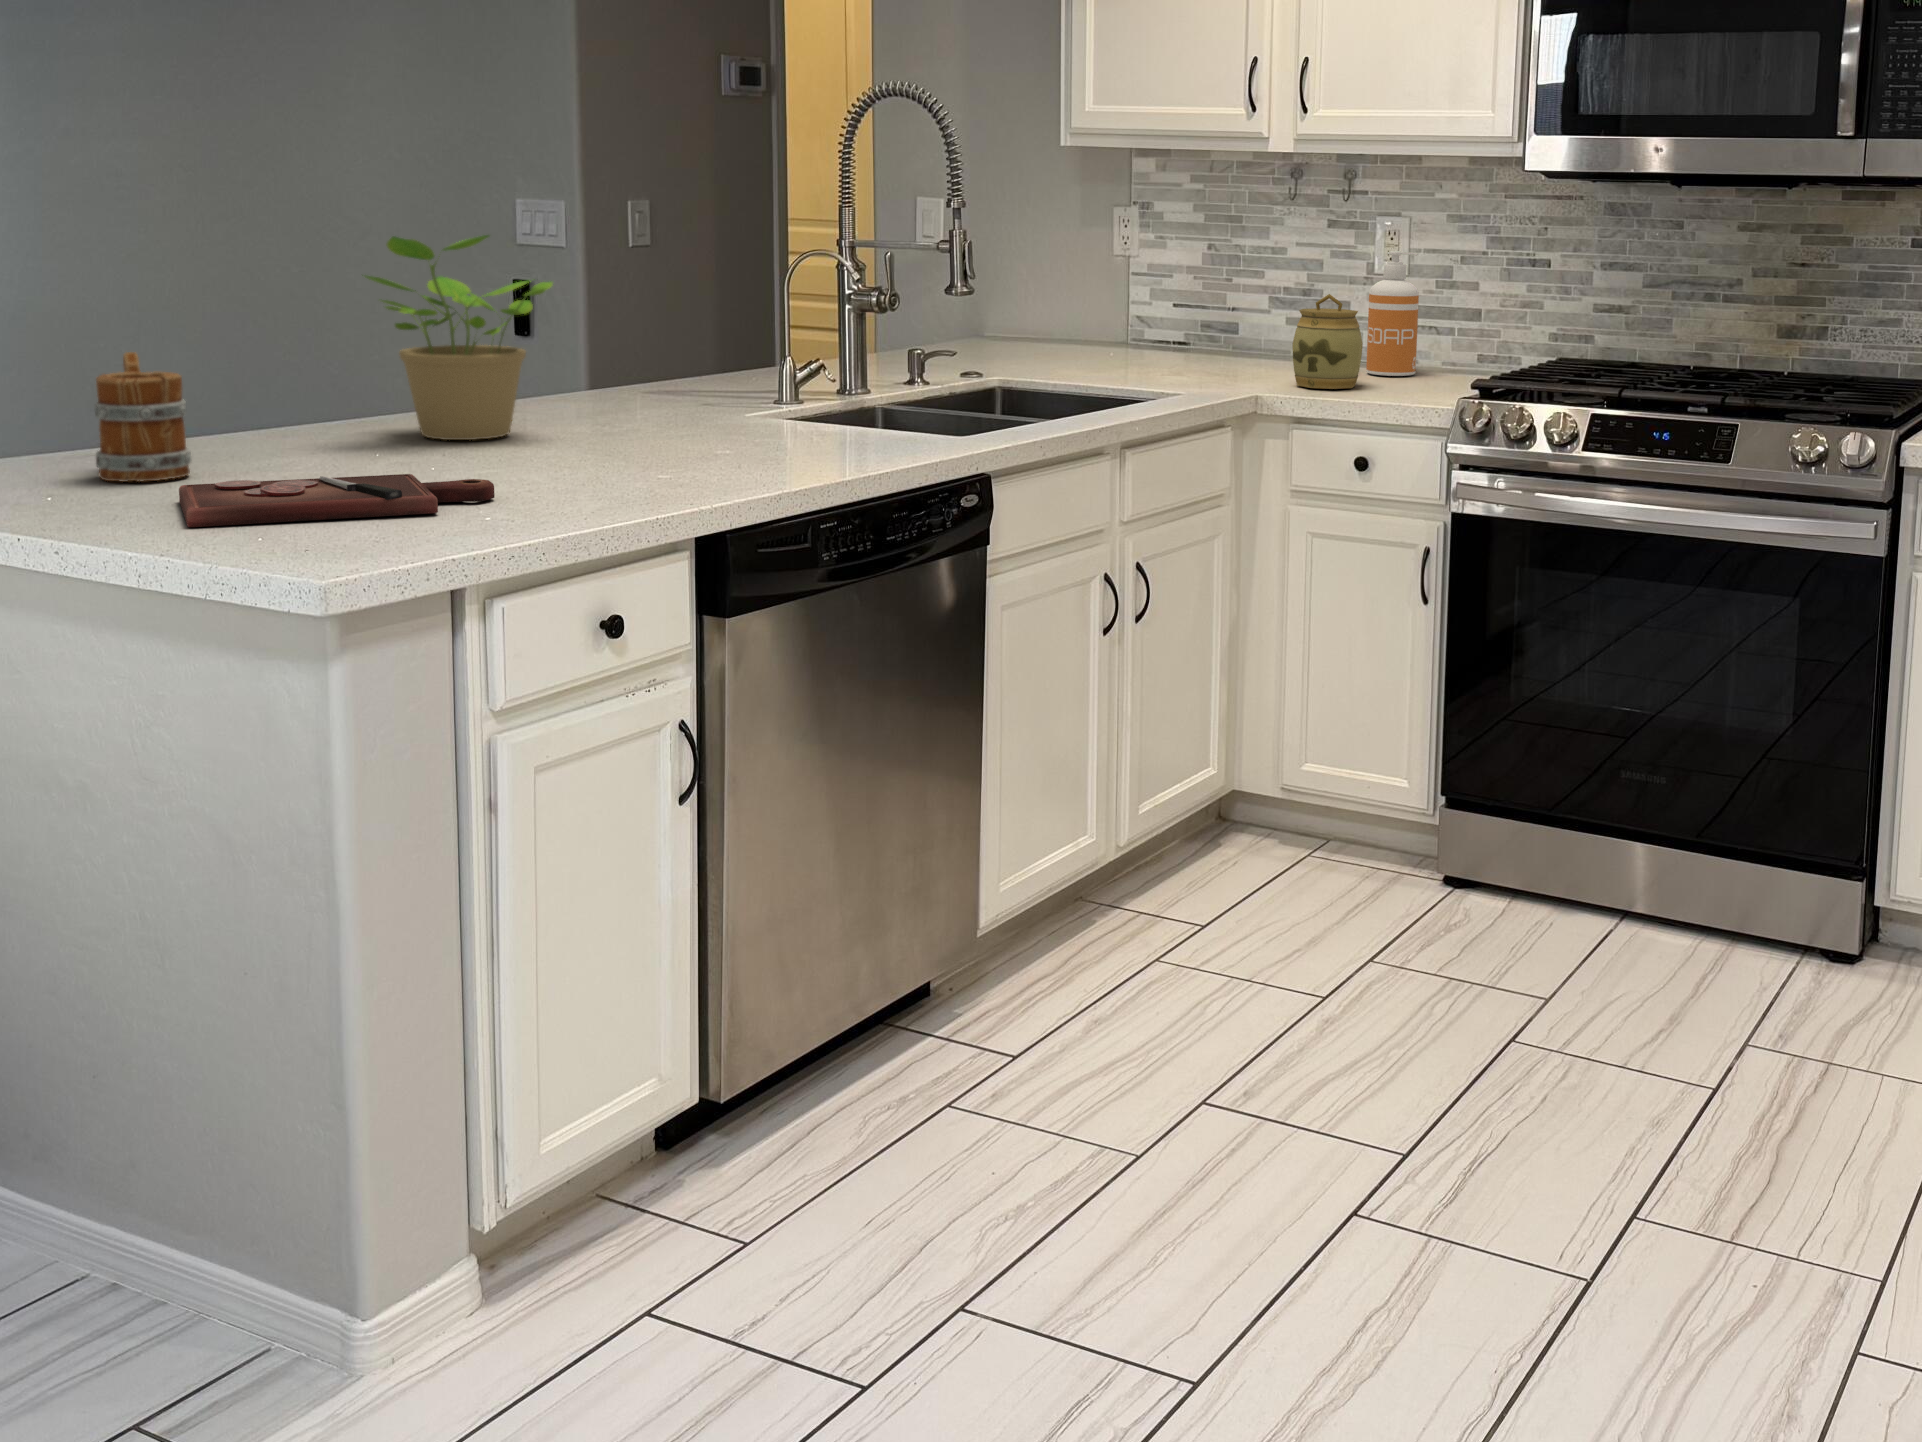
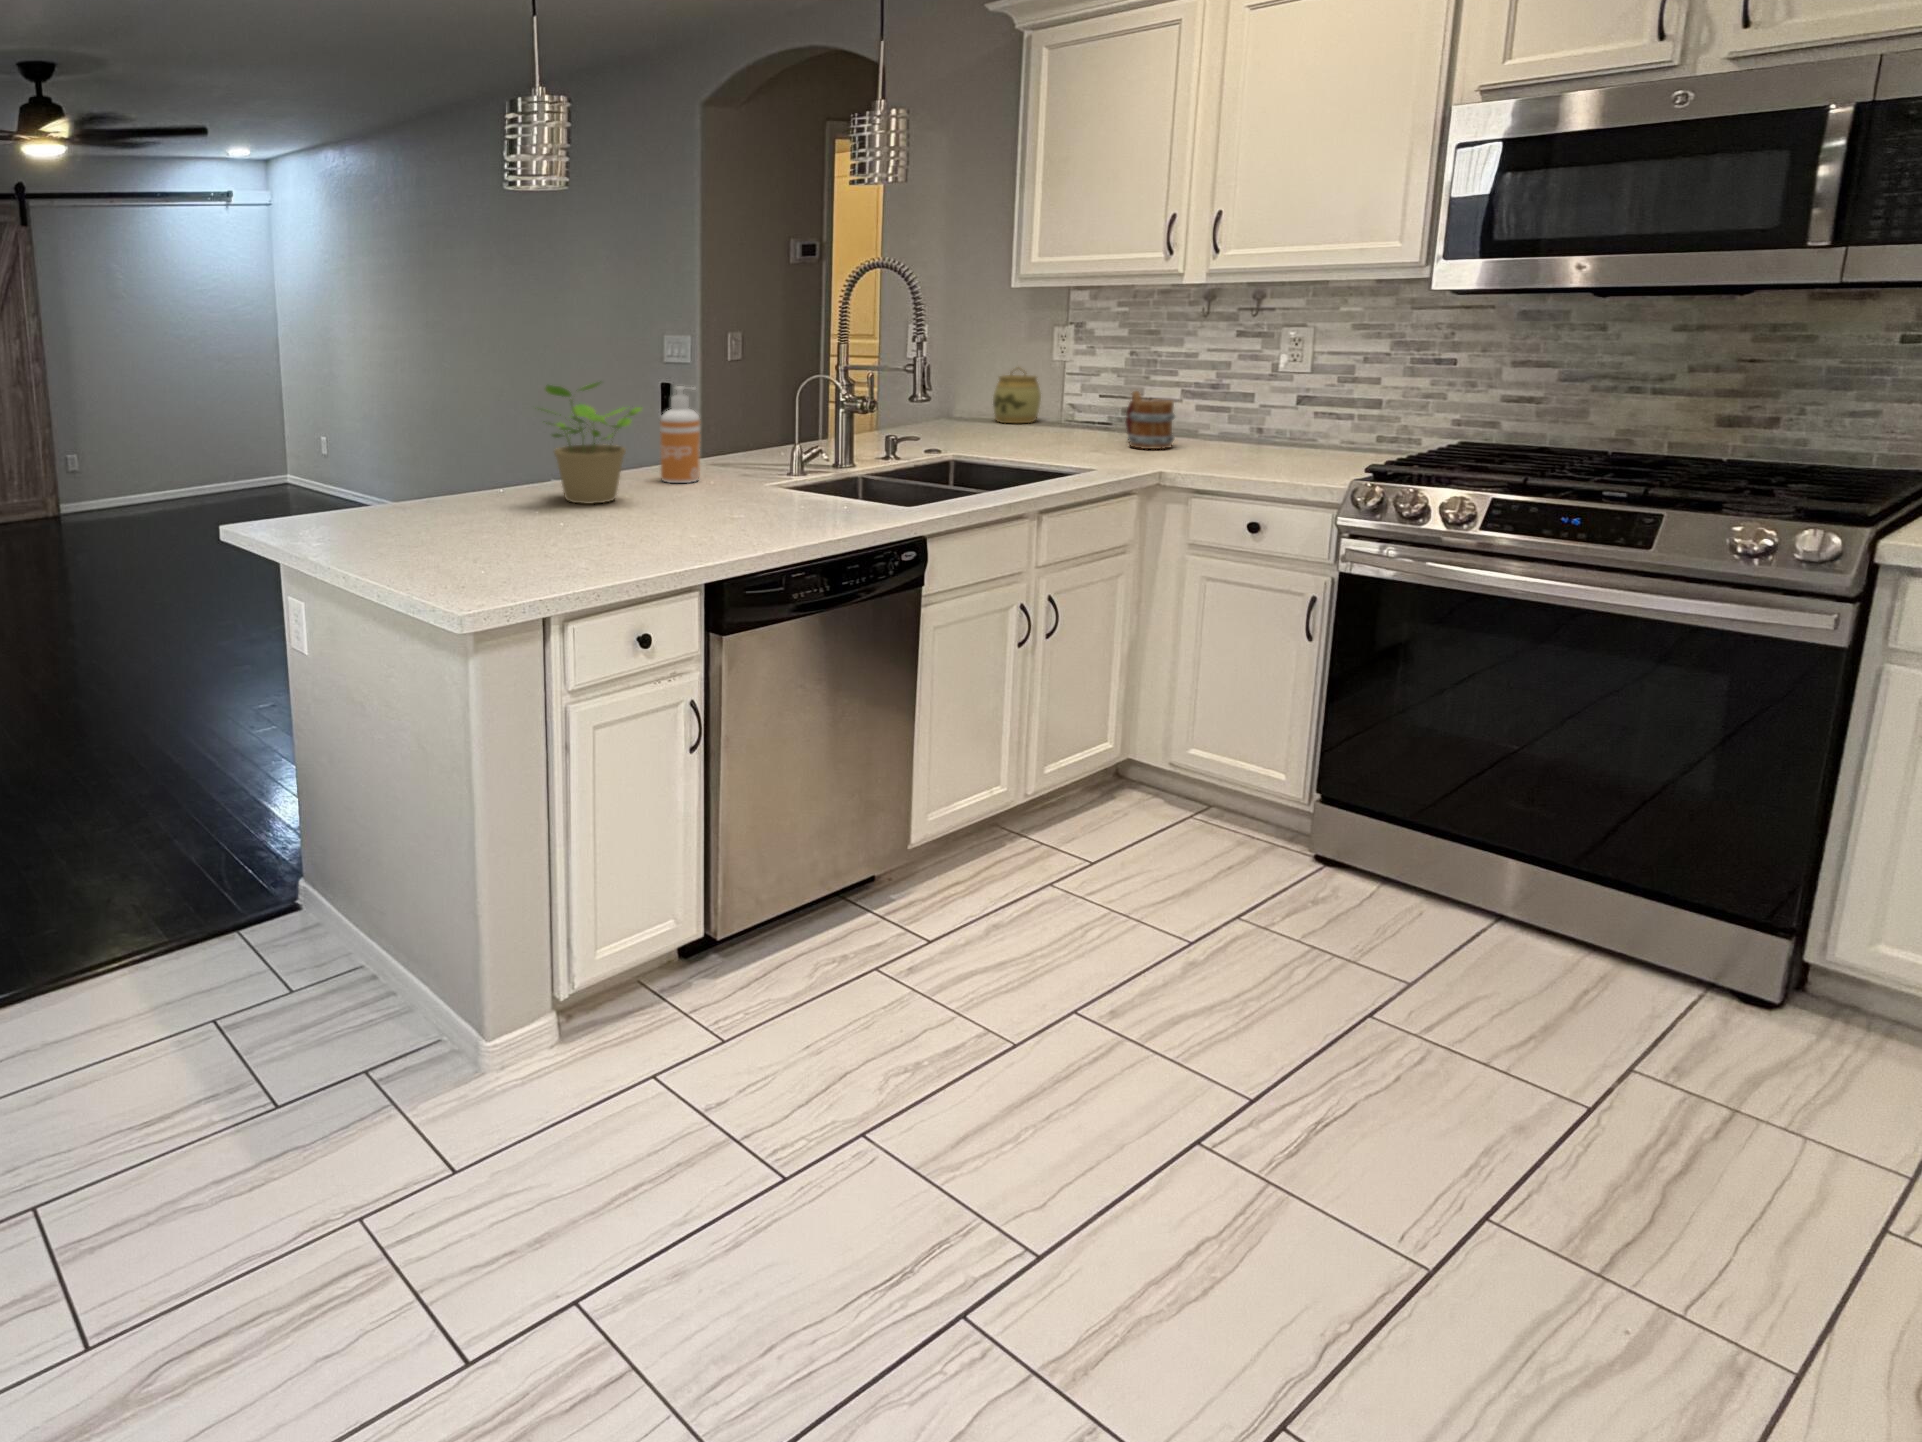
soap dispenser: present [1366,251,1419,376] -> present [661,386,700,483]
jar: present [1292,294,1363,389] -> present [993,368,1041,423]
mug: present [94,352,191,482] -> present [1126,391,1175,449]
cutting board: present [179,474,495,527] -> none [413,534,586,567]

